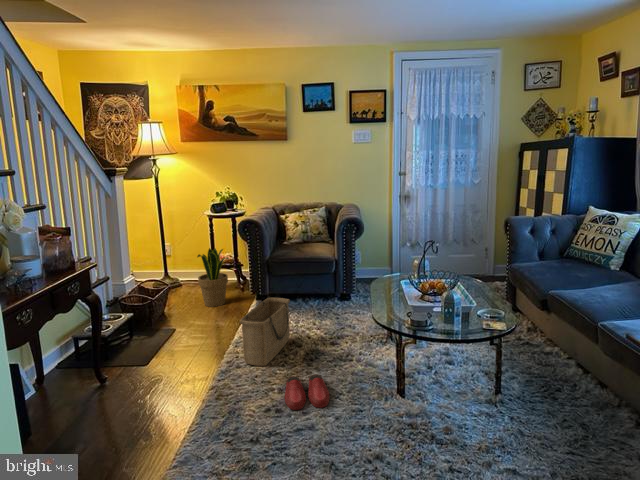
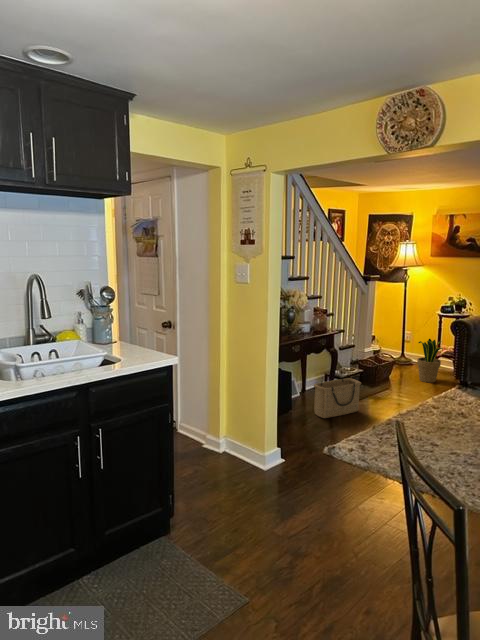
basket: present [240,298,290,366] -> present [314,378,361,418]
slippers: present [285,374,330,410] -> none [432,427,466,447]

